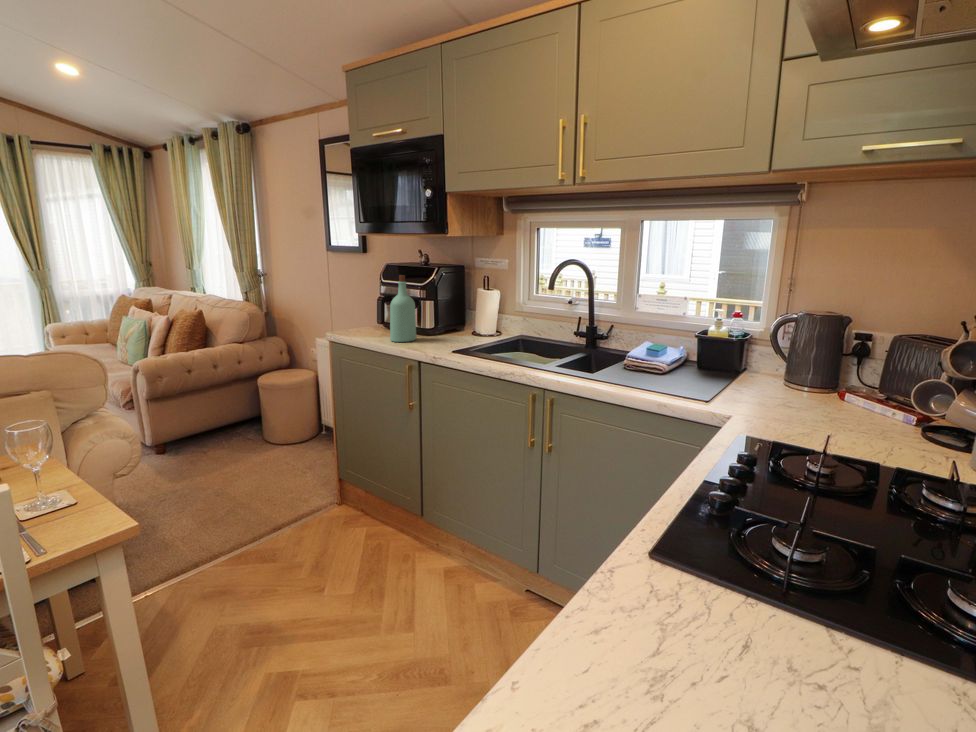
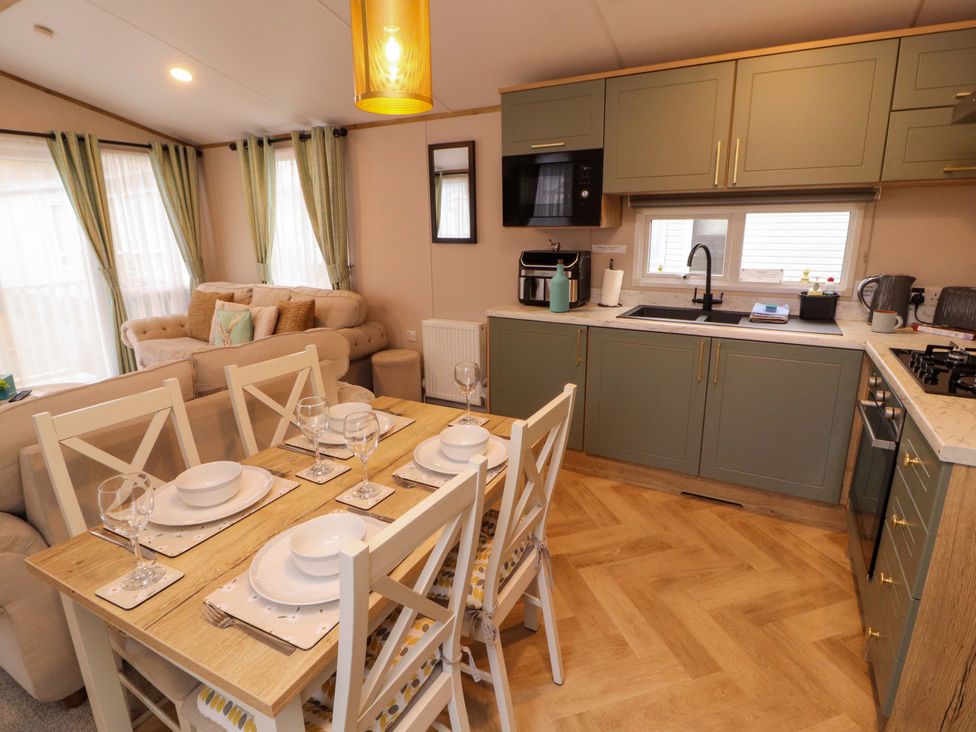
mug: none [777,365,821,402] -> present [871,310,903,333]

